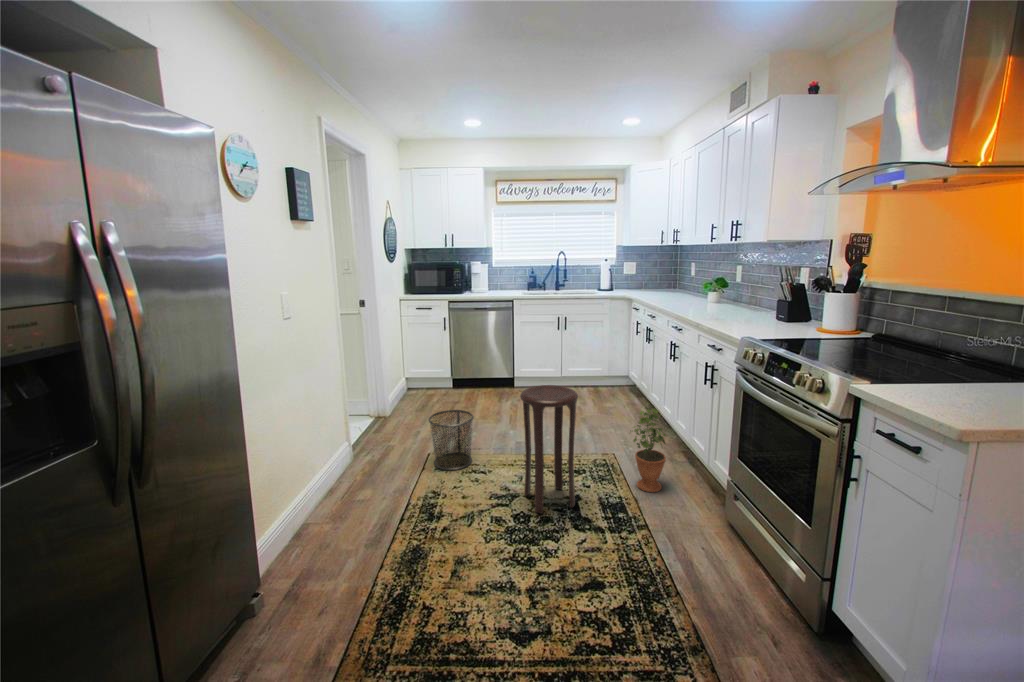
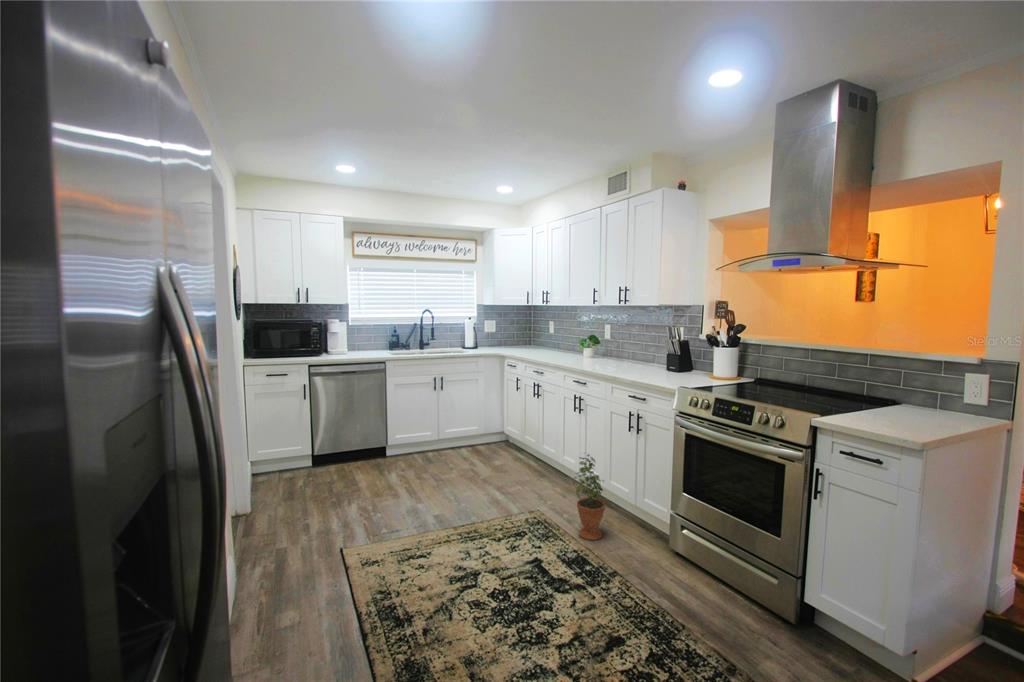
stool: present [520,385,578,514] -> none [483,445,543,586]
waste bin: present [429,410,474,470] -> none [348,488,403,564]

